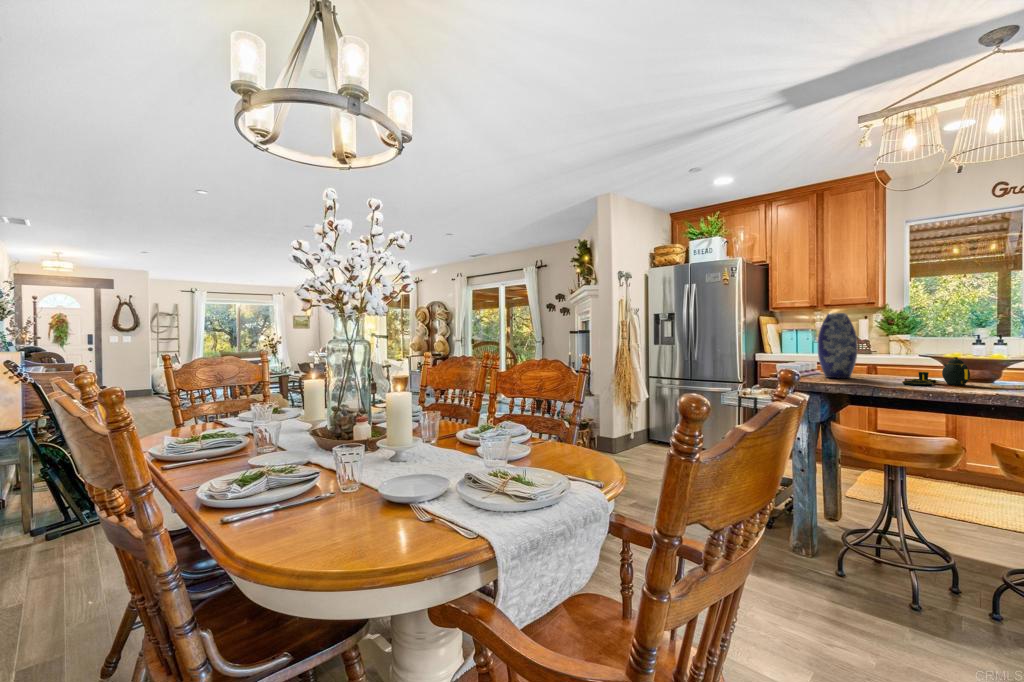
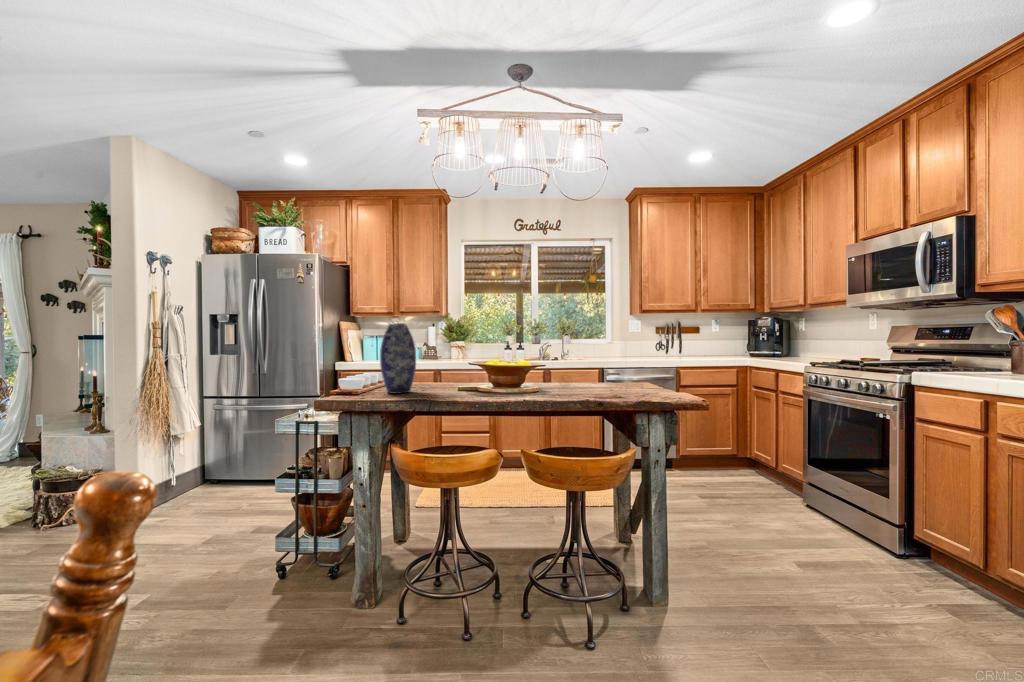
teapot: present [902,357,970,385] -> none [451,368,499,397]

